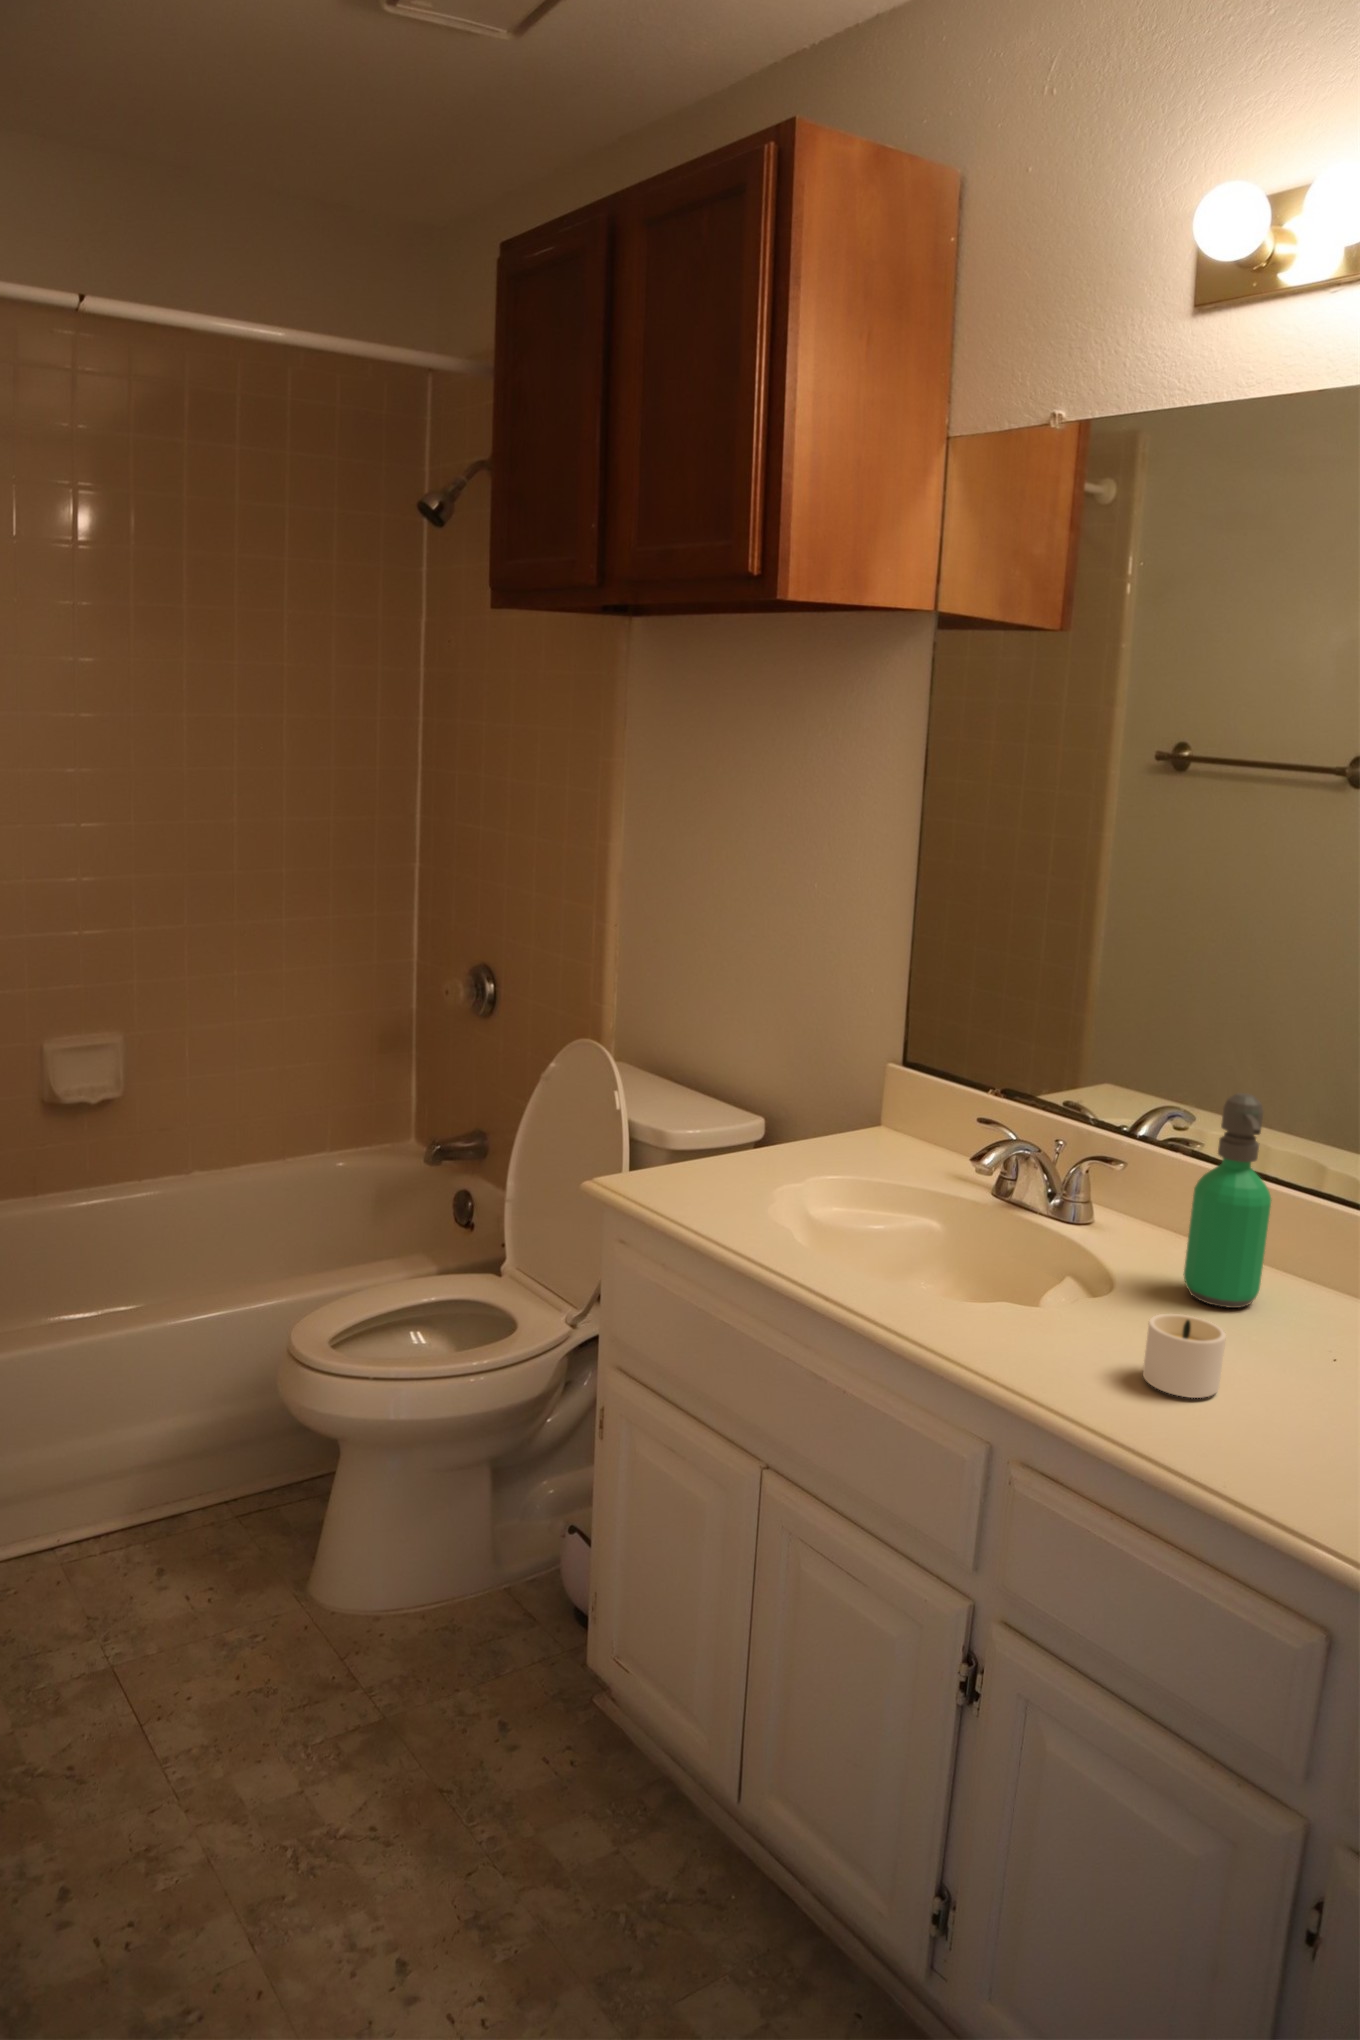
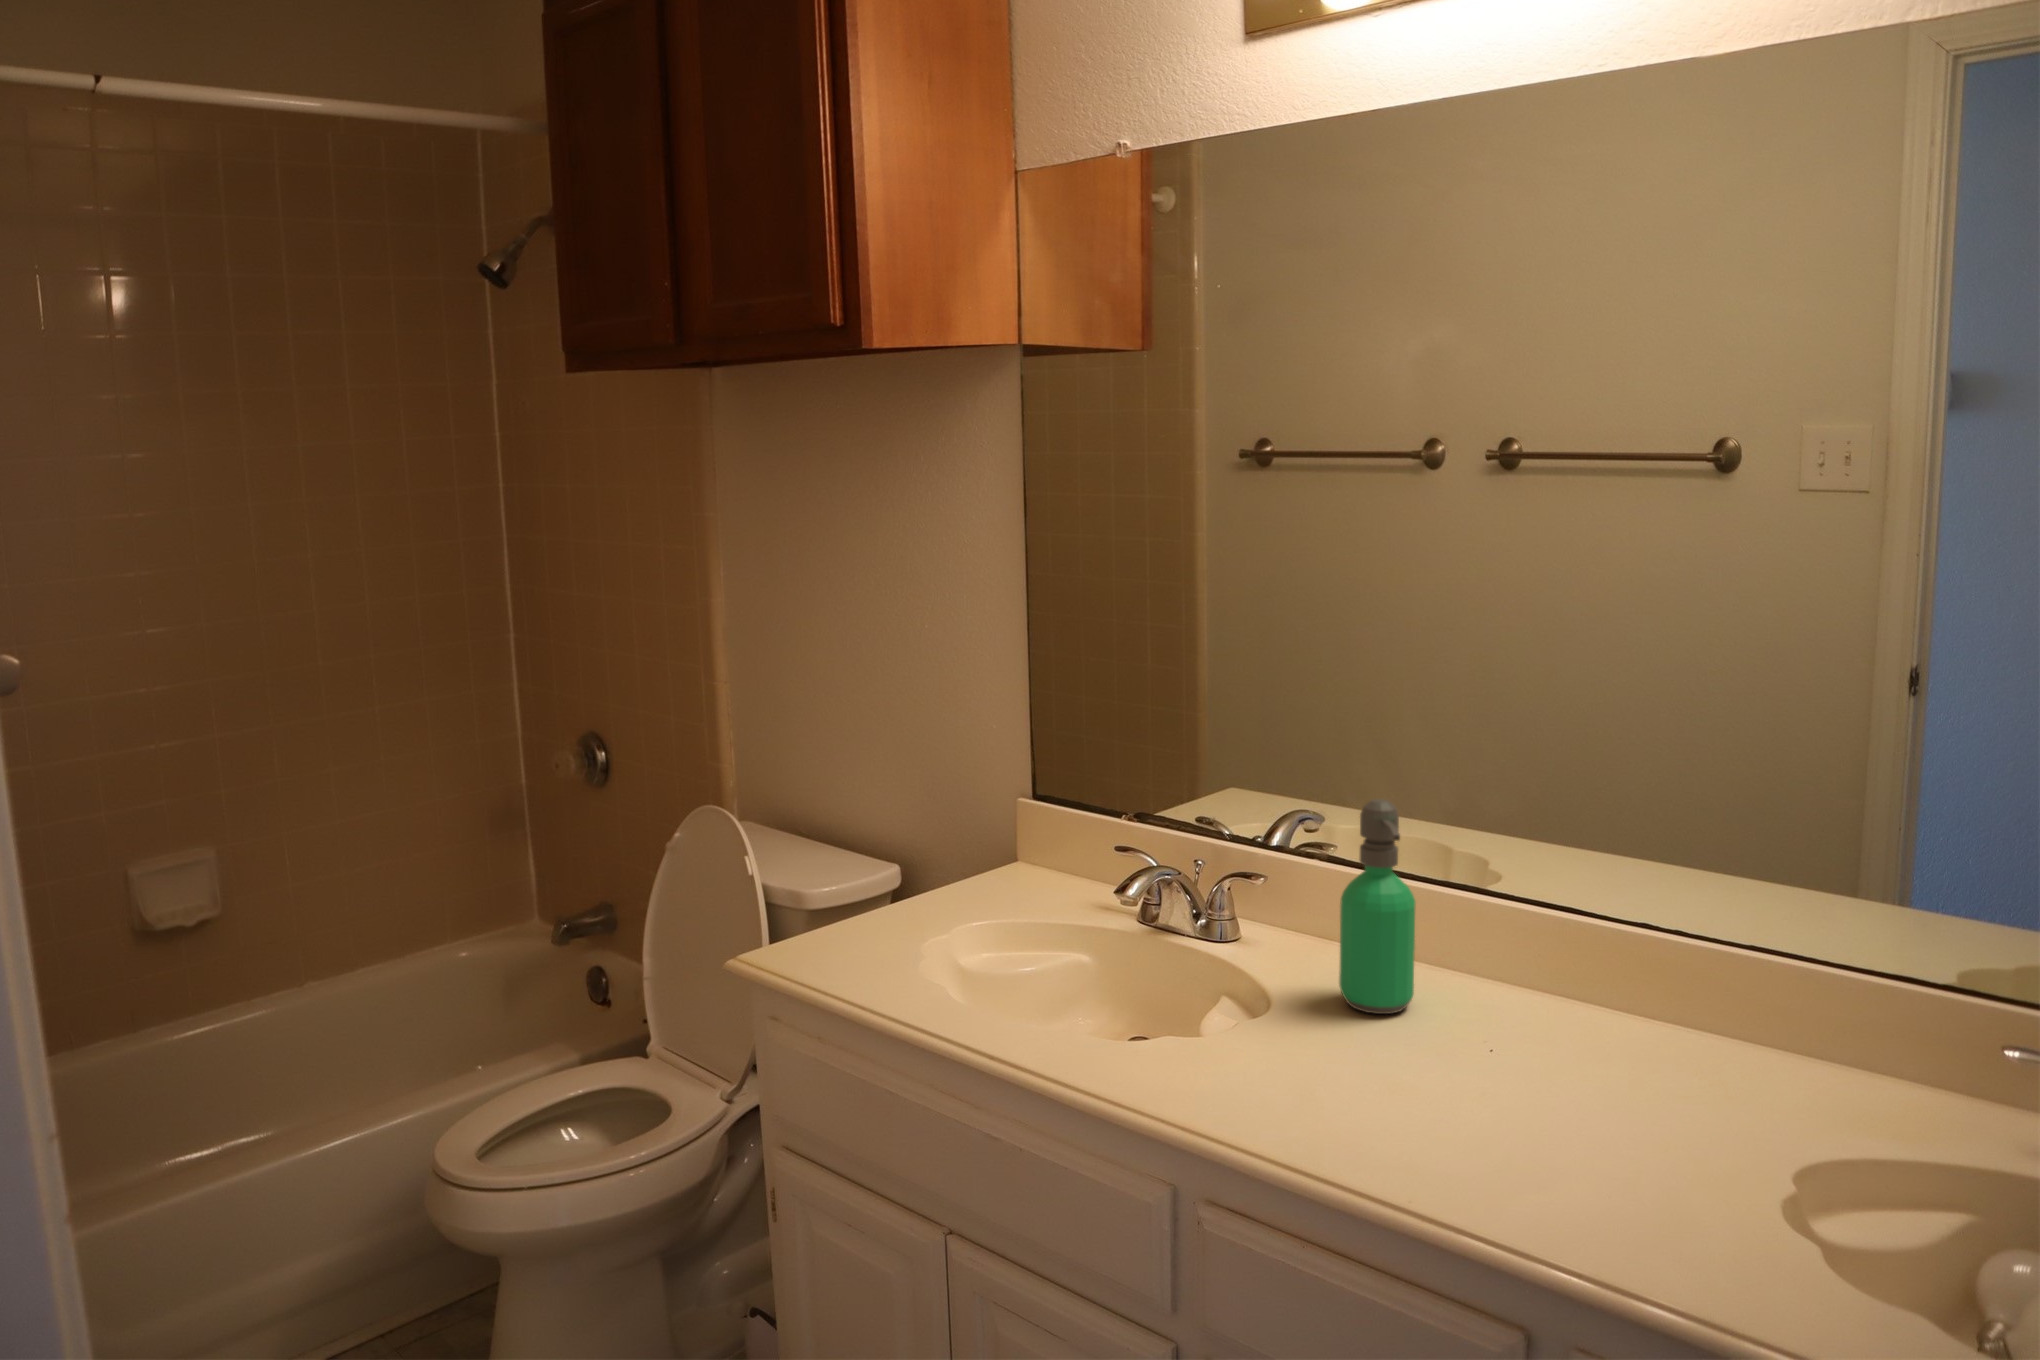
candle: present [1143,1314,1226,1398] -> none [1320,1034,1418,1120]

